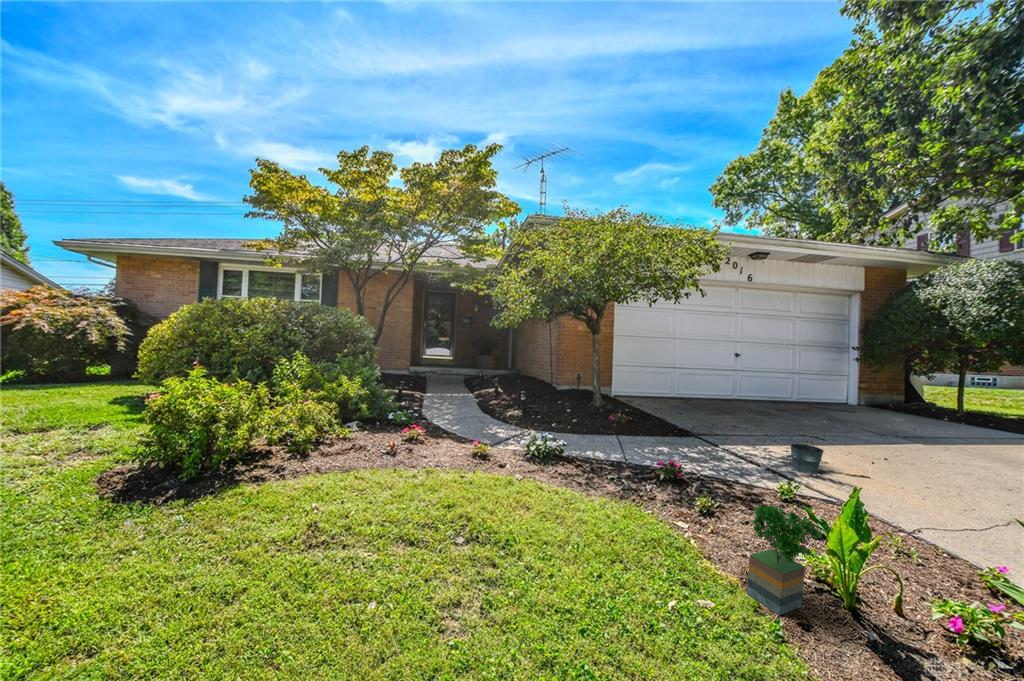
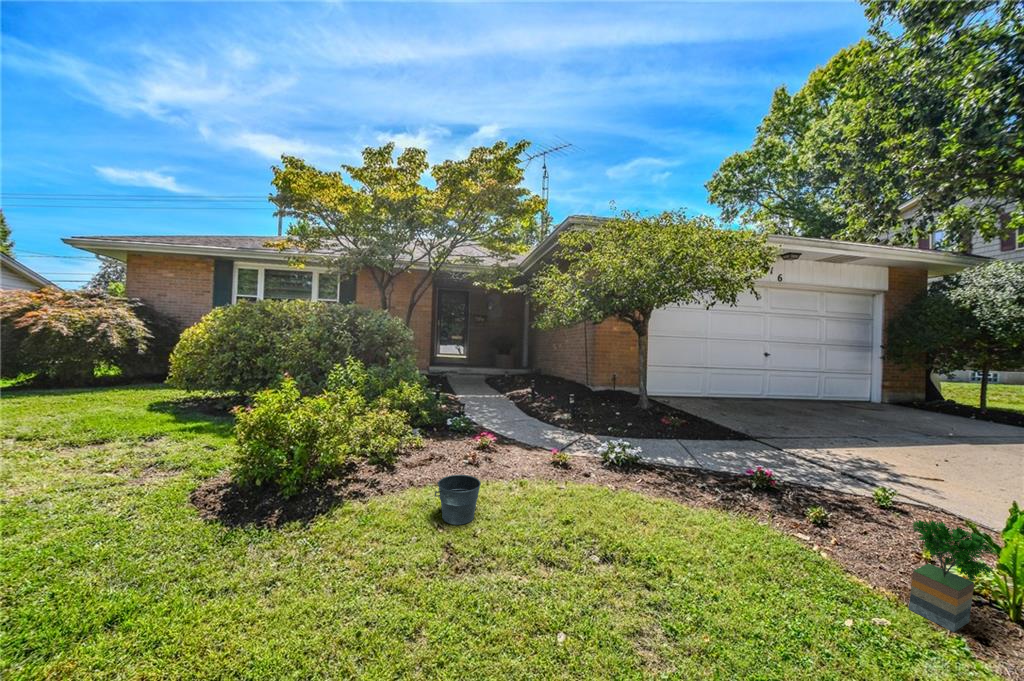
bucket: present [786,444,824,474] -> present [435,475,481,525]

